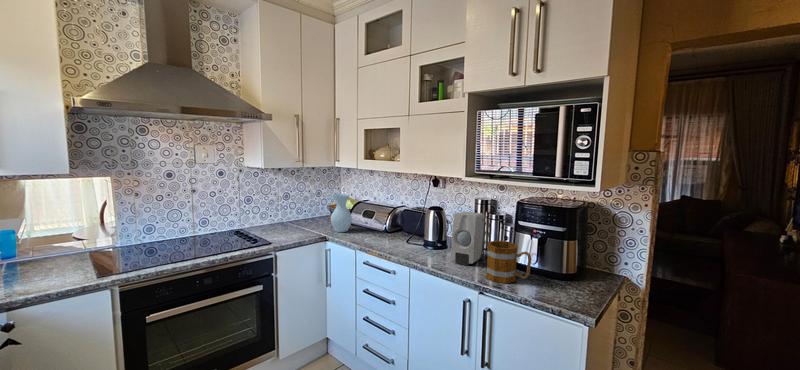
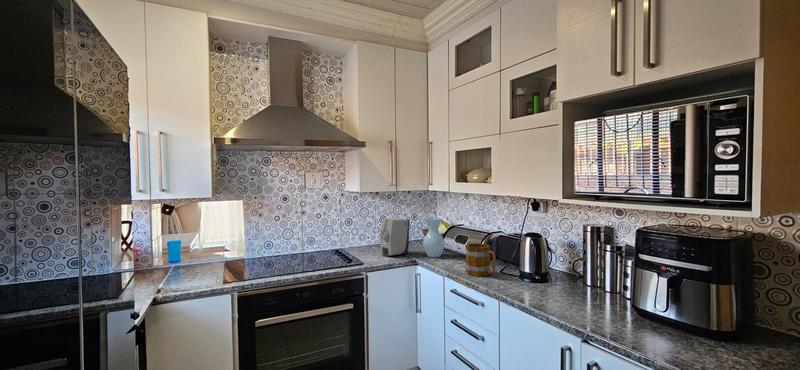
soap dispenser: present [451,212,485,266] -> present [380,218,410,257]
mug: present [486,241,531,283] -> present [465,243,496,276]

